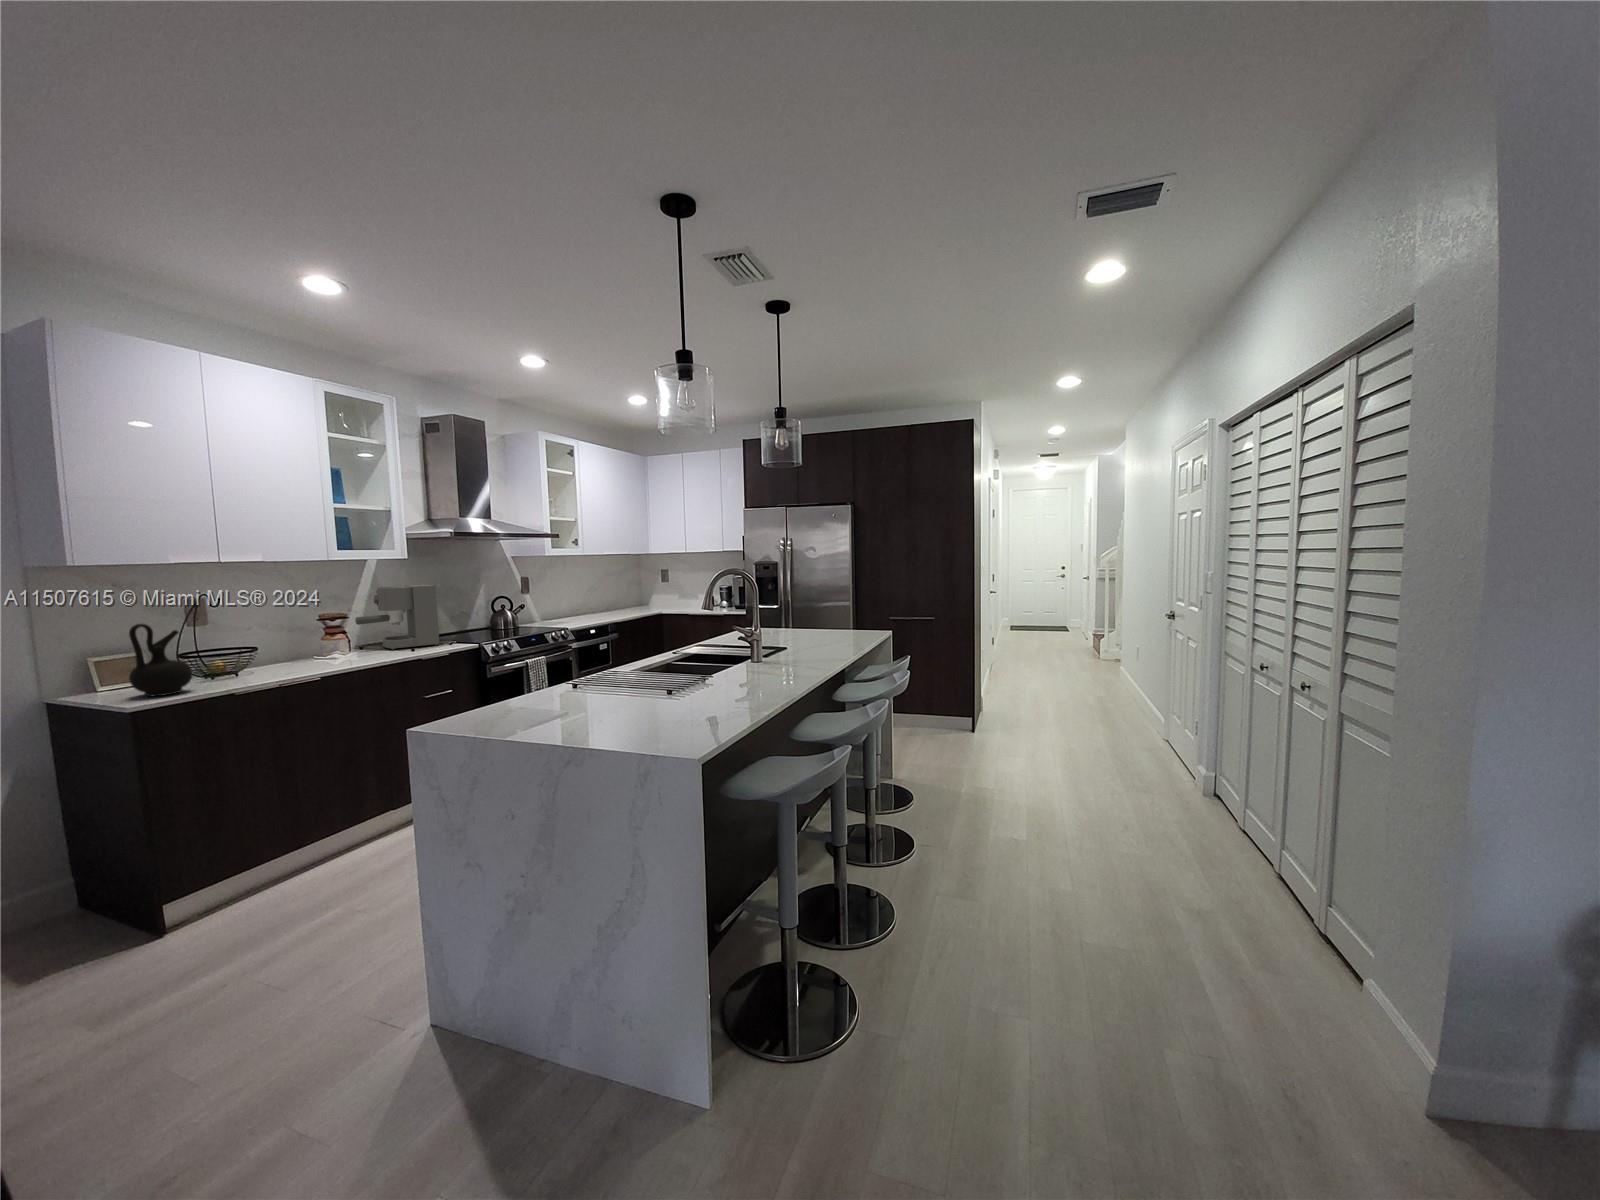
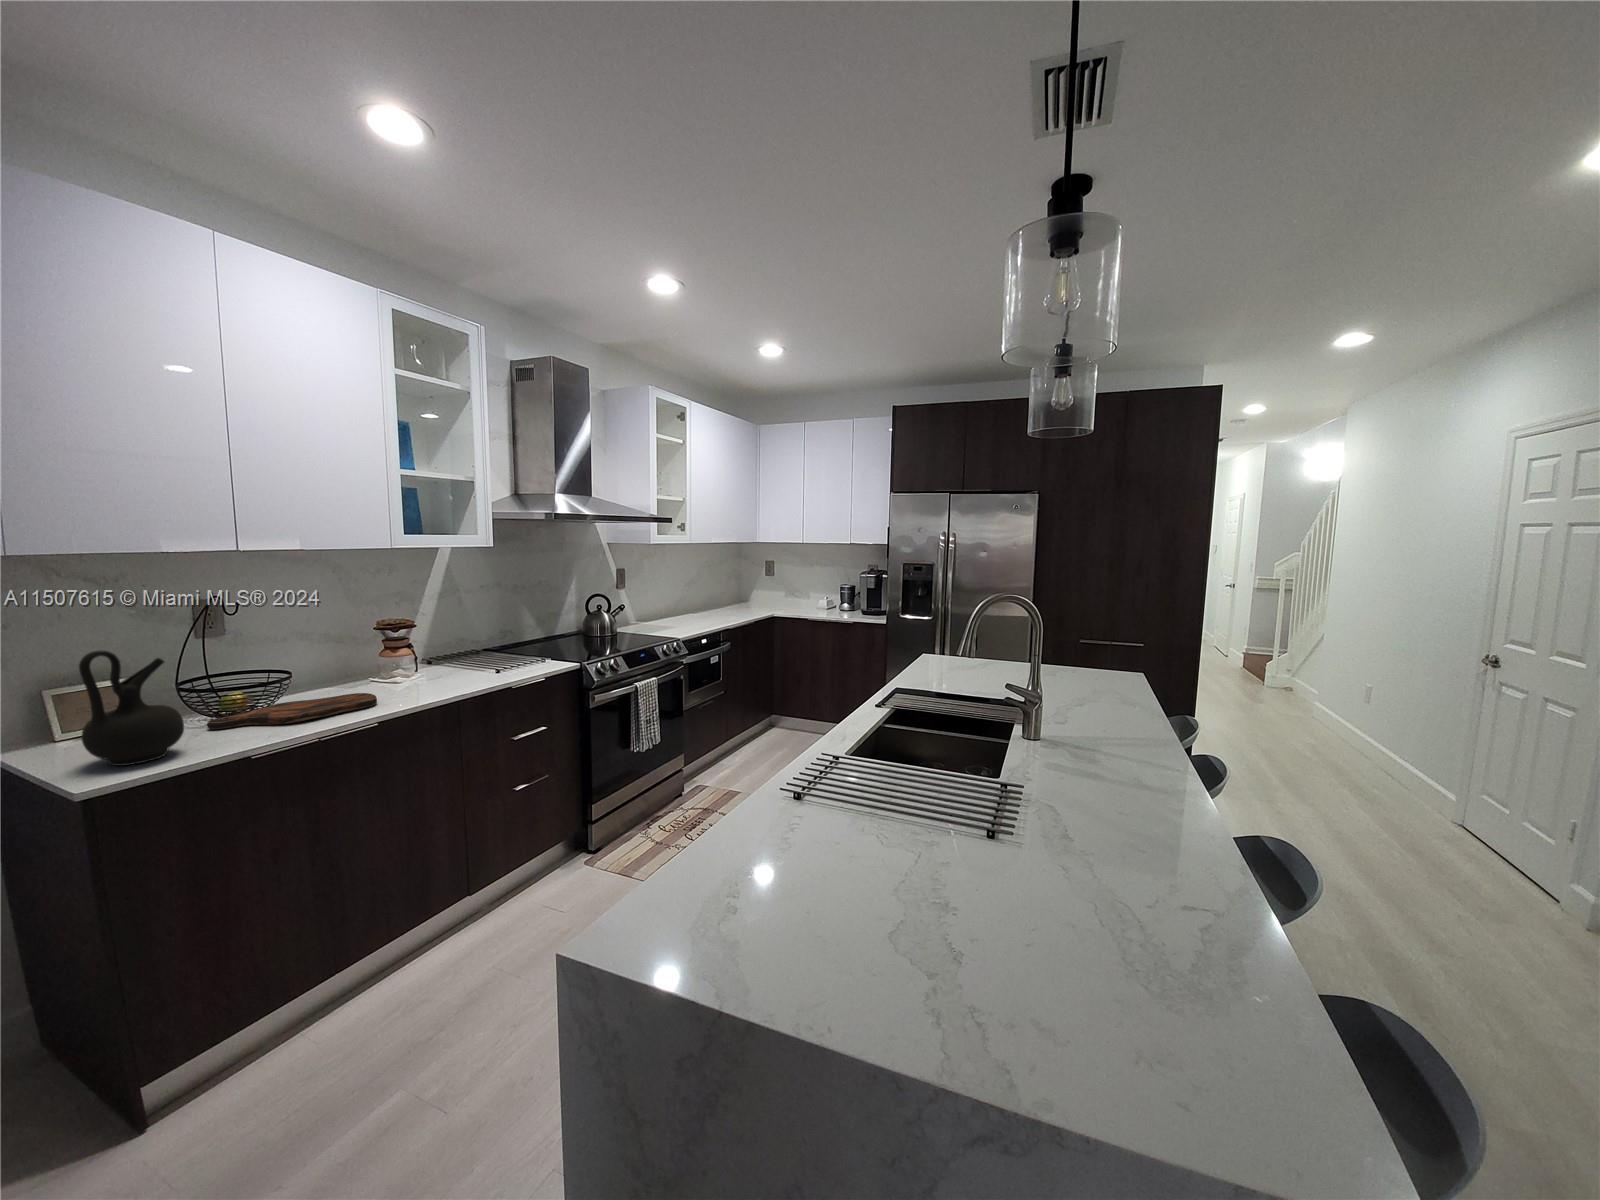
coffee maker: present [355,585,439,650] -> none [423,580,529,669]
cutting board: none [203,661,321,682] -> present [207,693,377,729]

